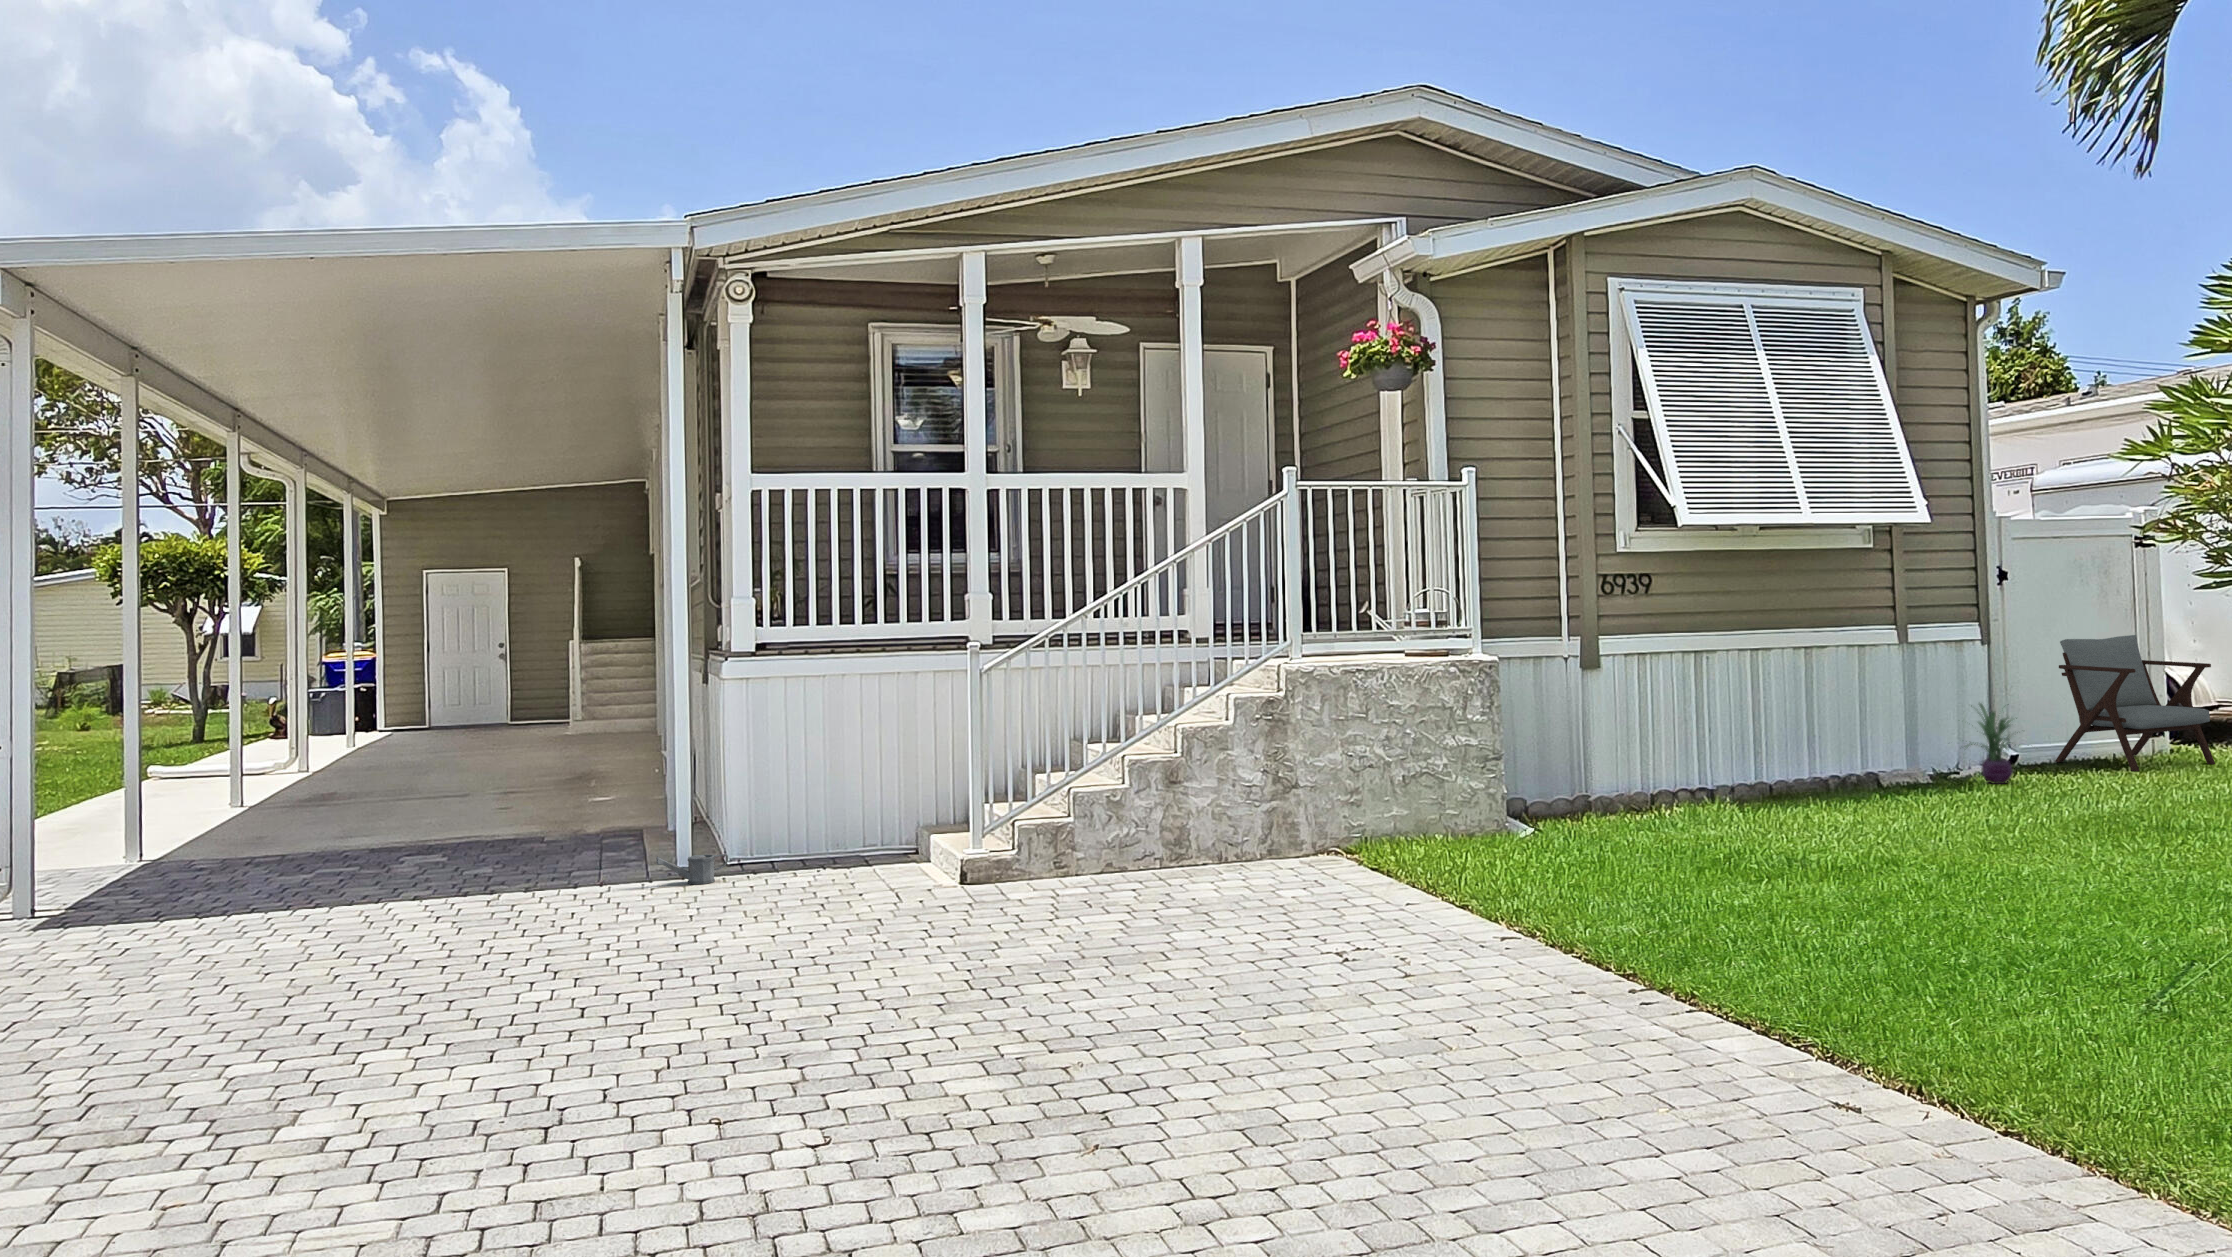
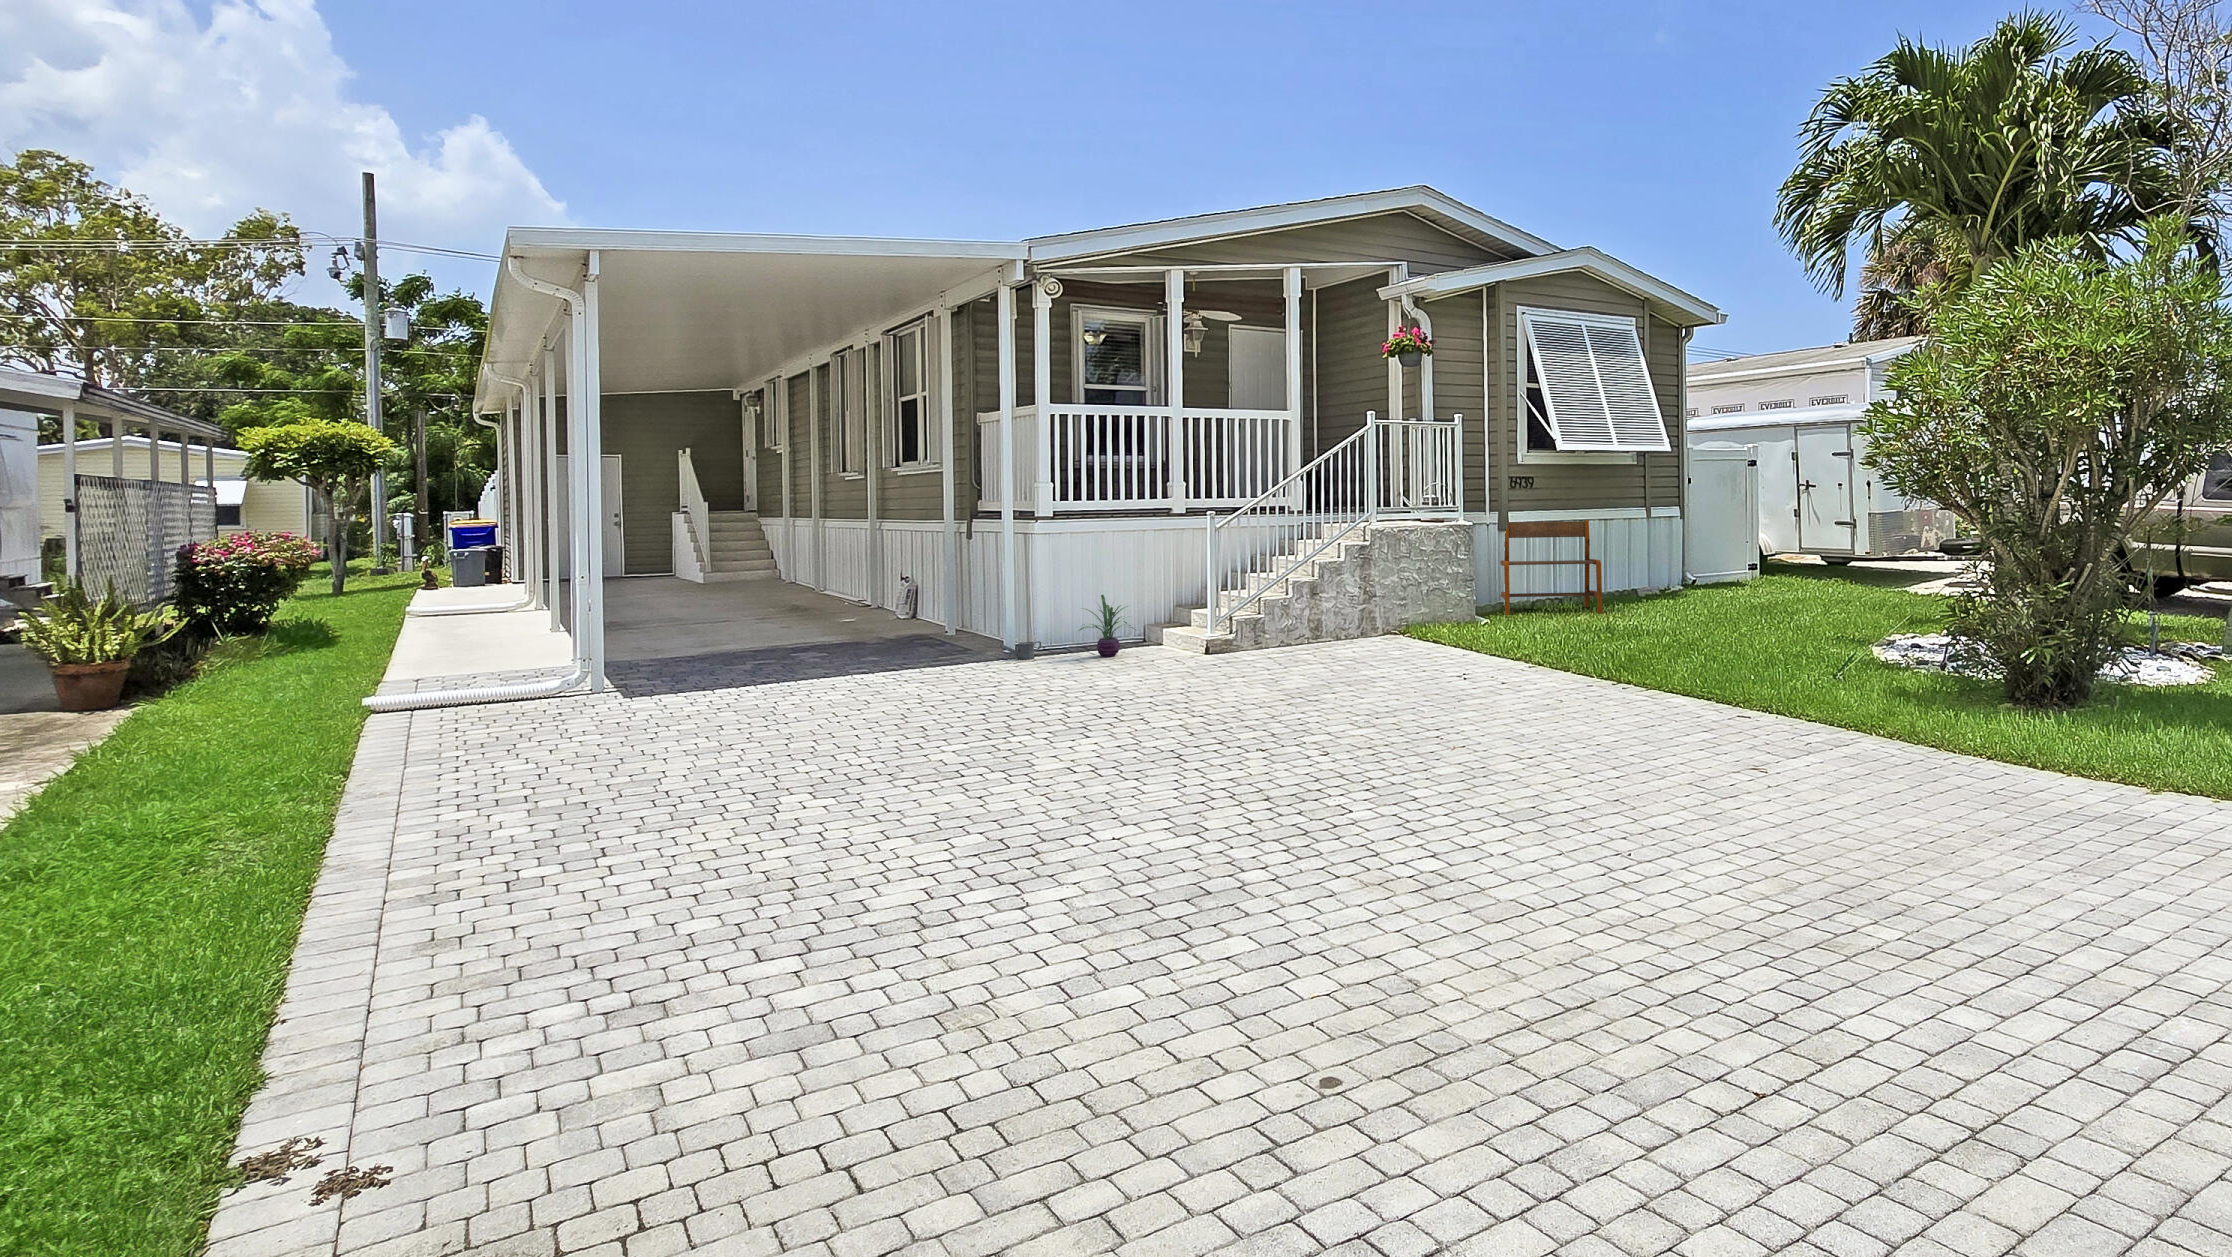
lounge chair: present [2055,635,2215,772] -> none [1710,513,1789,586]
bench: none [1582,651,1768,825] -> present [1500,520,1602,615]
decorative plant: present [1964,703,2017,784] -> present [1079,595,1134,657]

